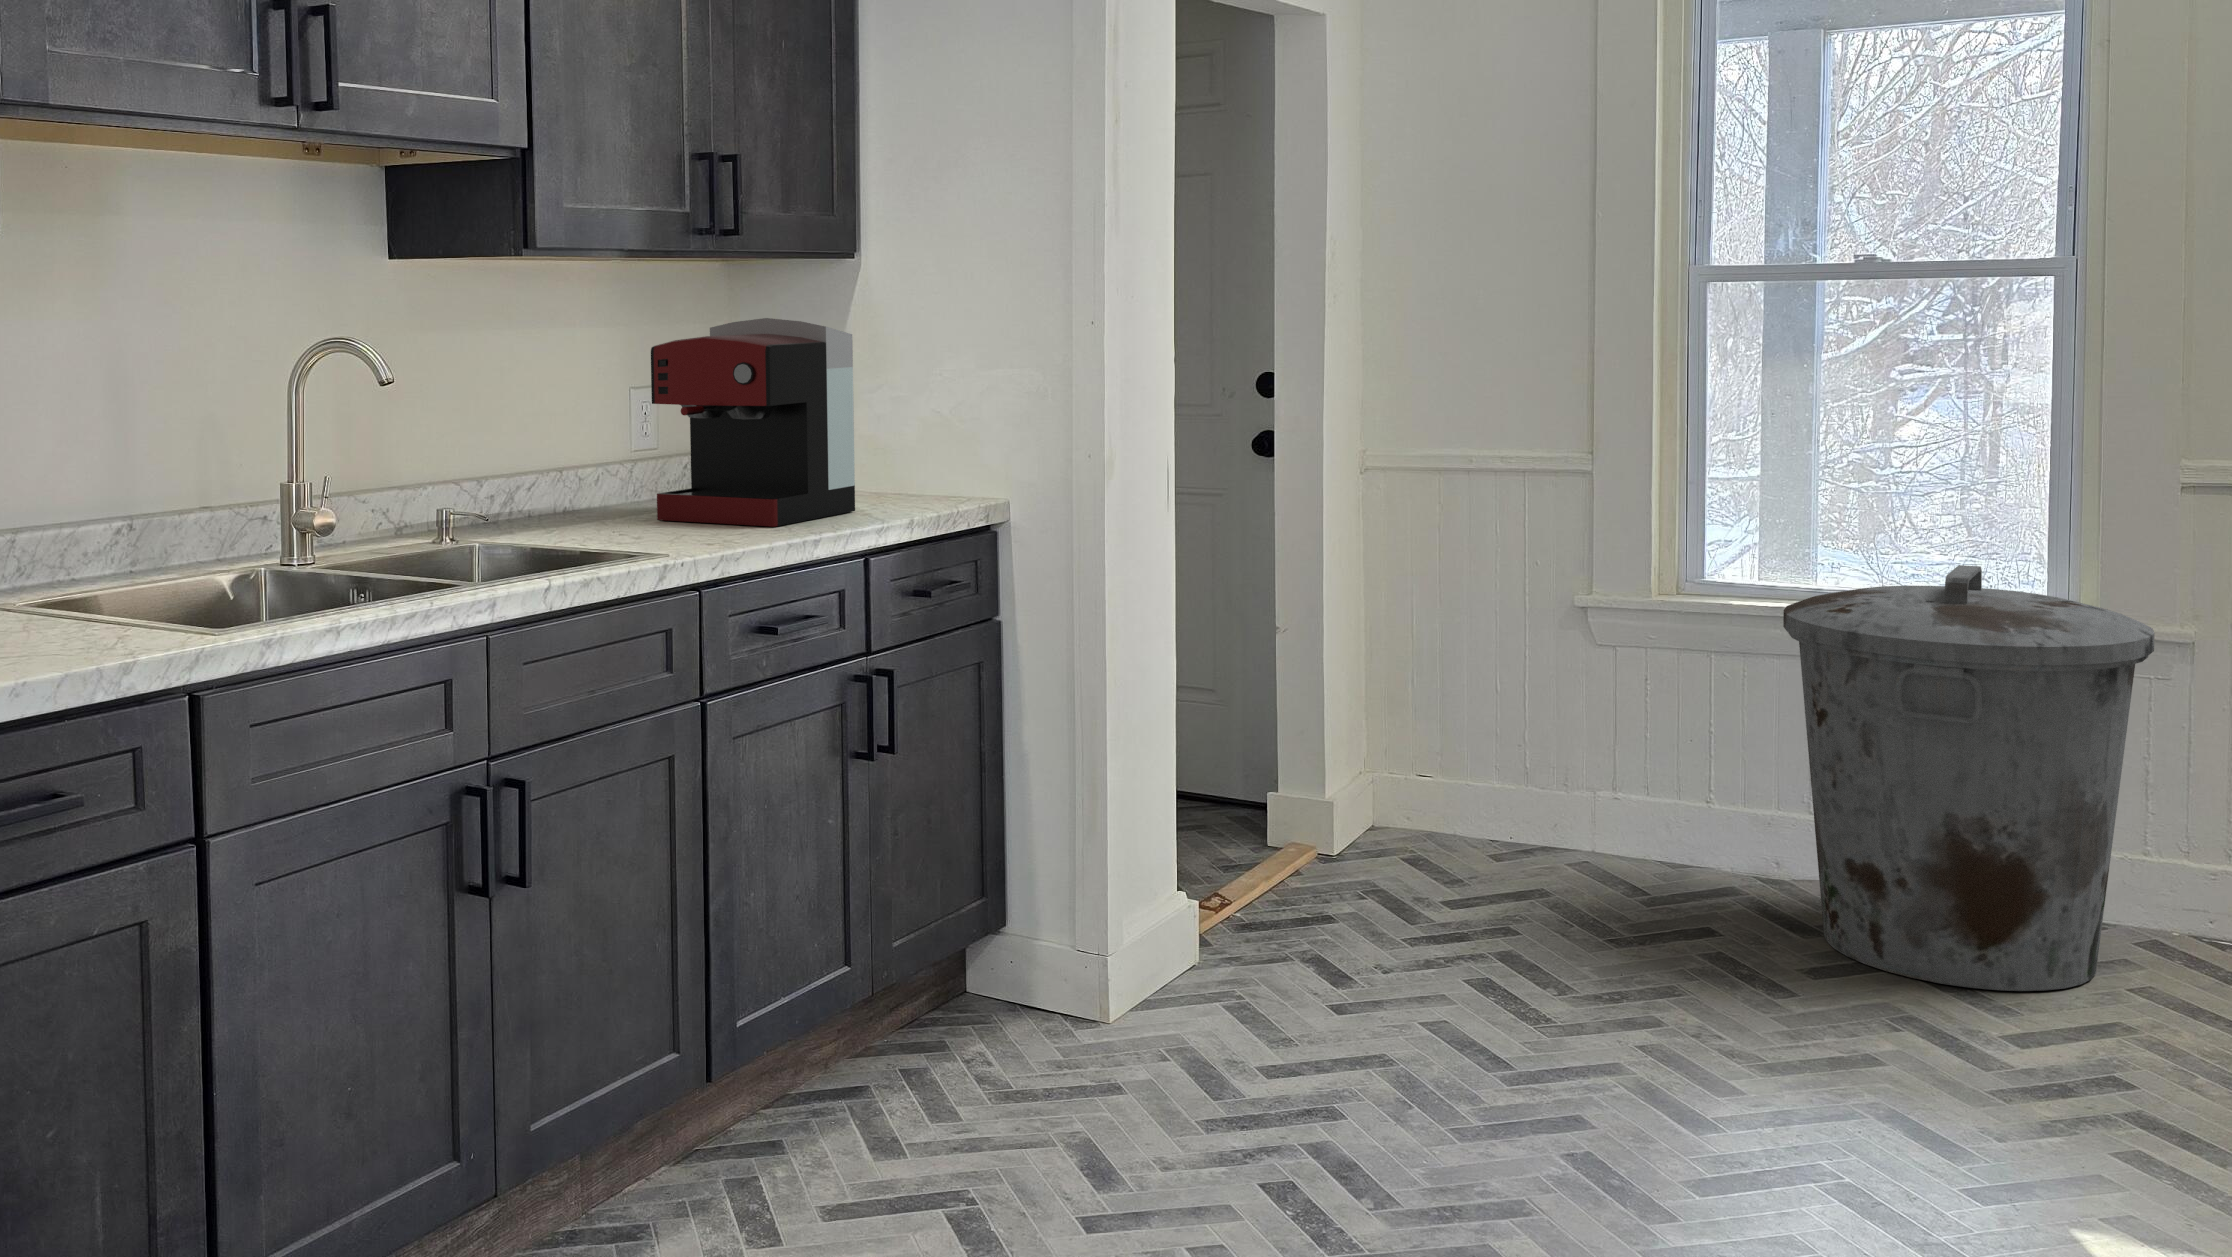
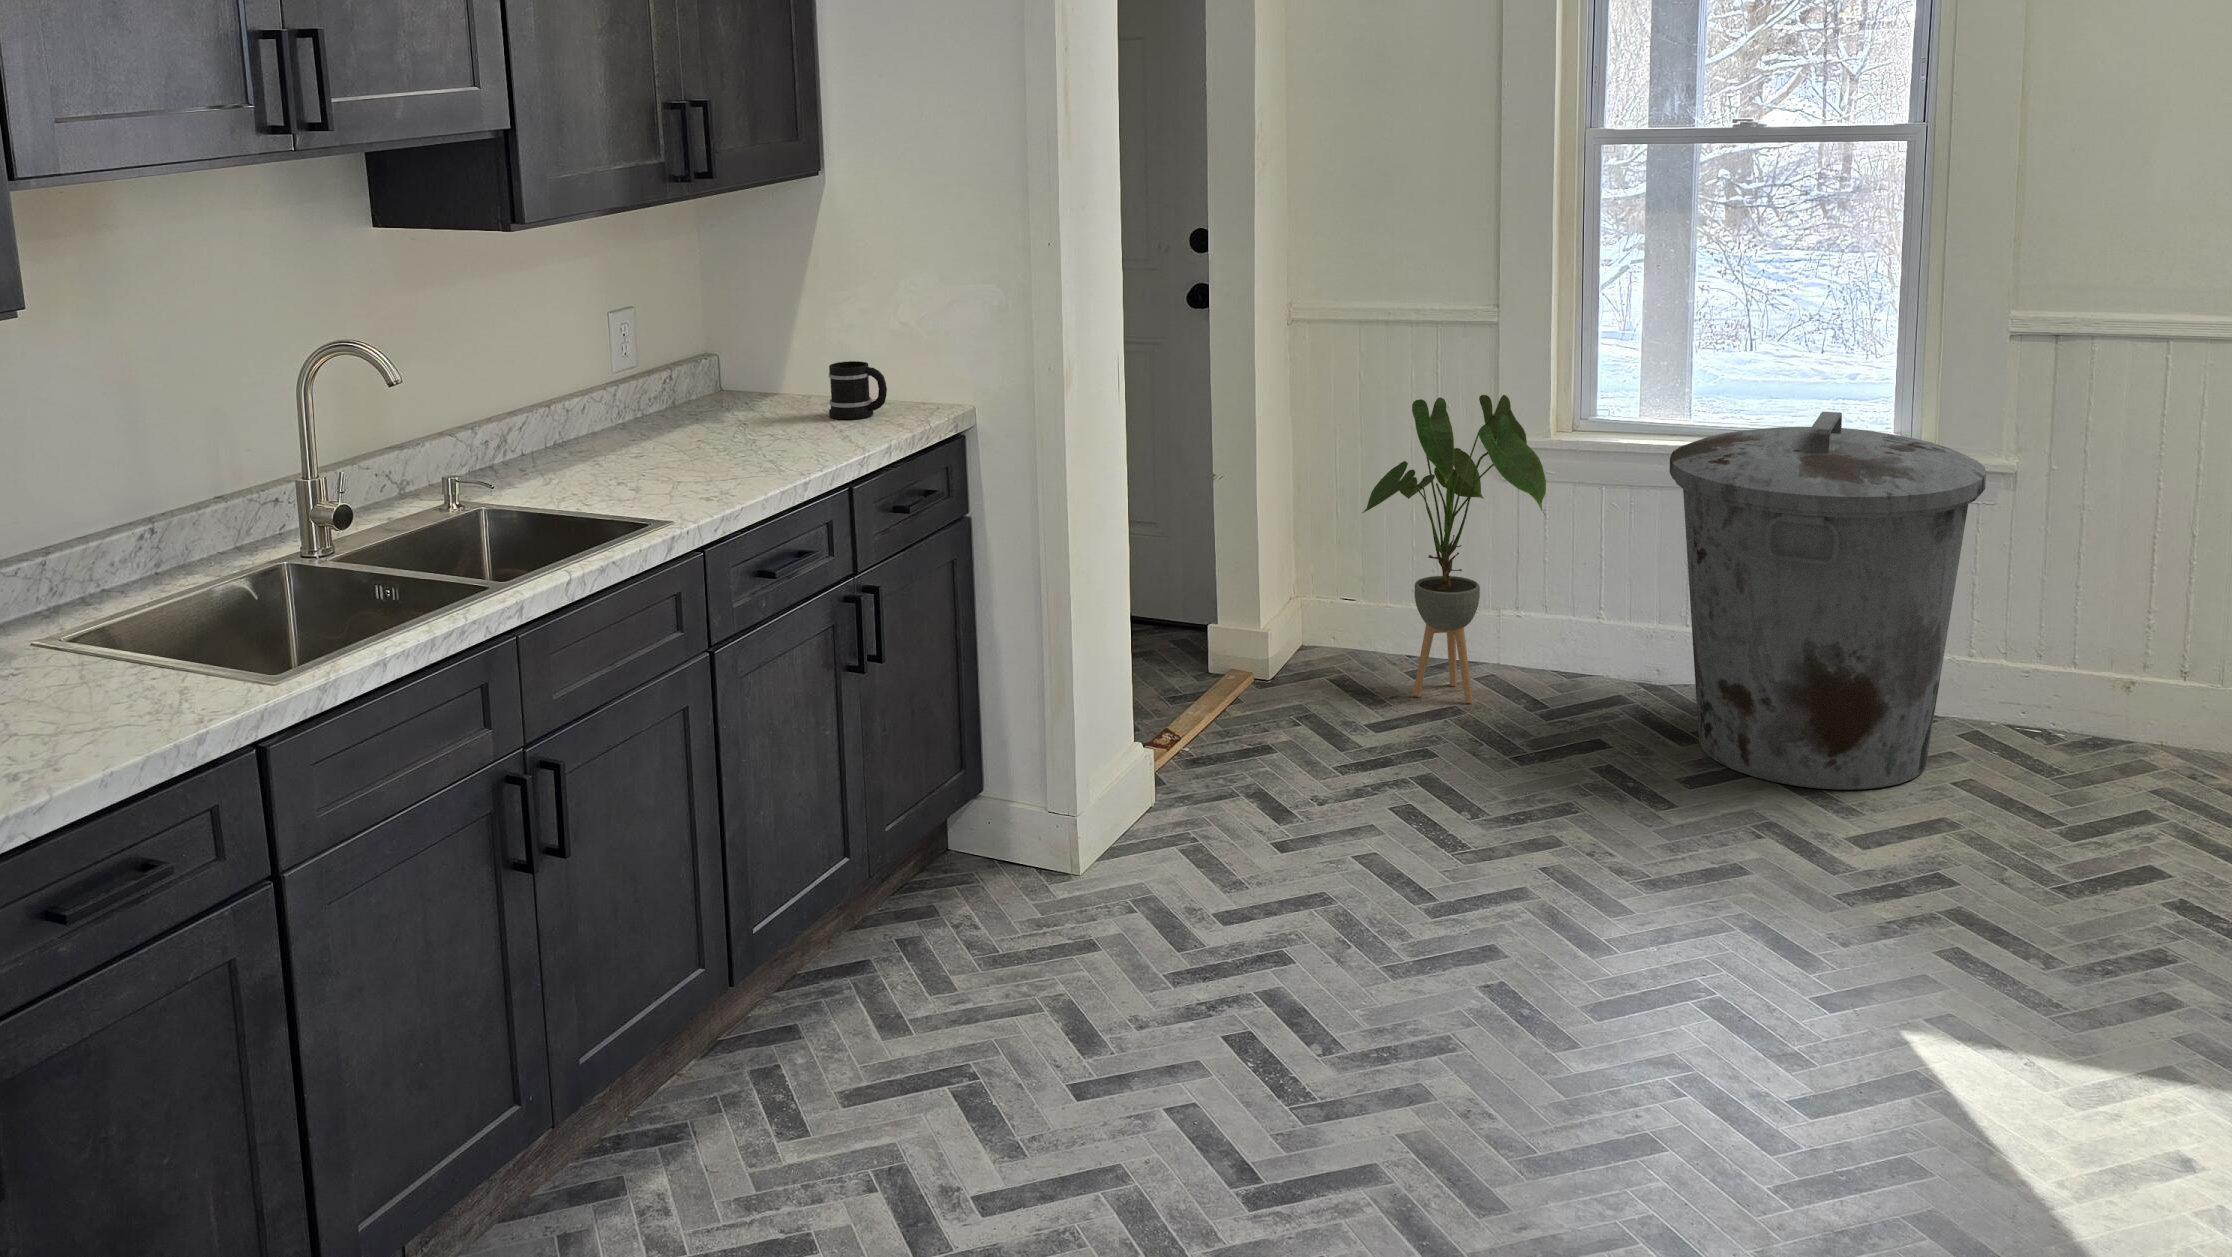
coffee maker: present [651,318,855,526] -> none [630,255,831,464]
mug: none [857,446,918,504] -> present [829,361,887,419]
house plant: none [1437,545,1645,885] -> present [1362,395,1546,703]

